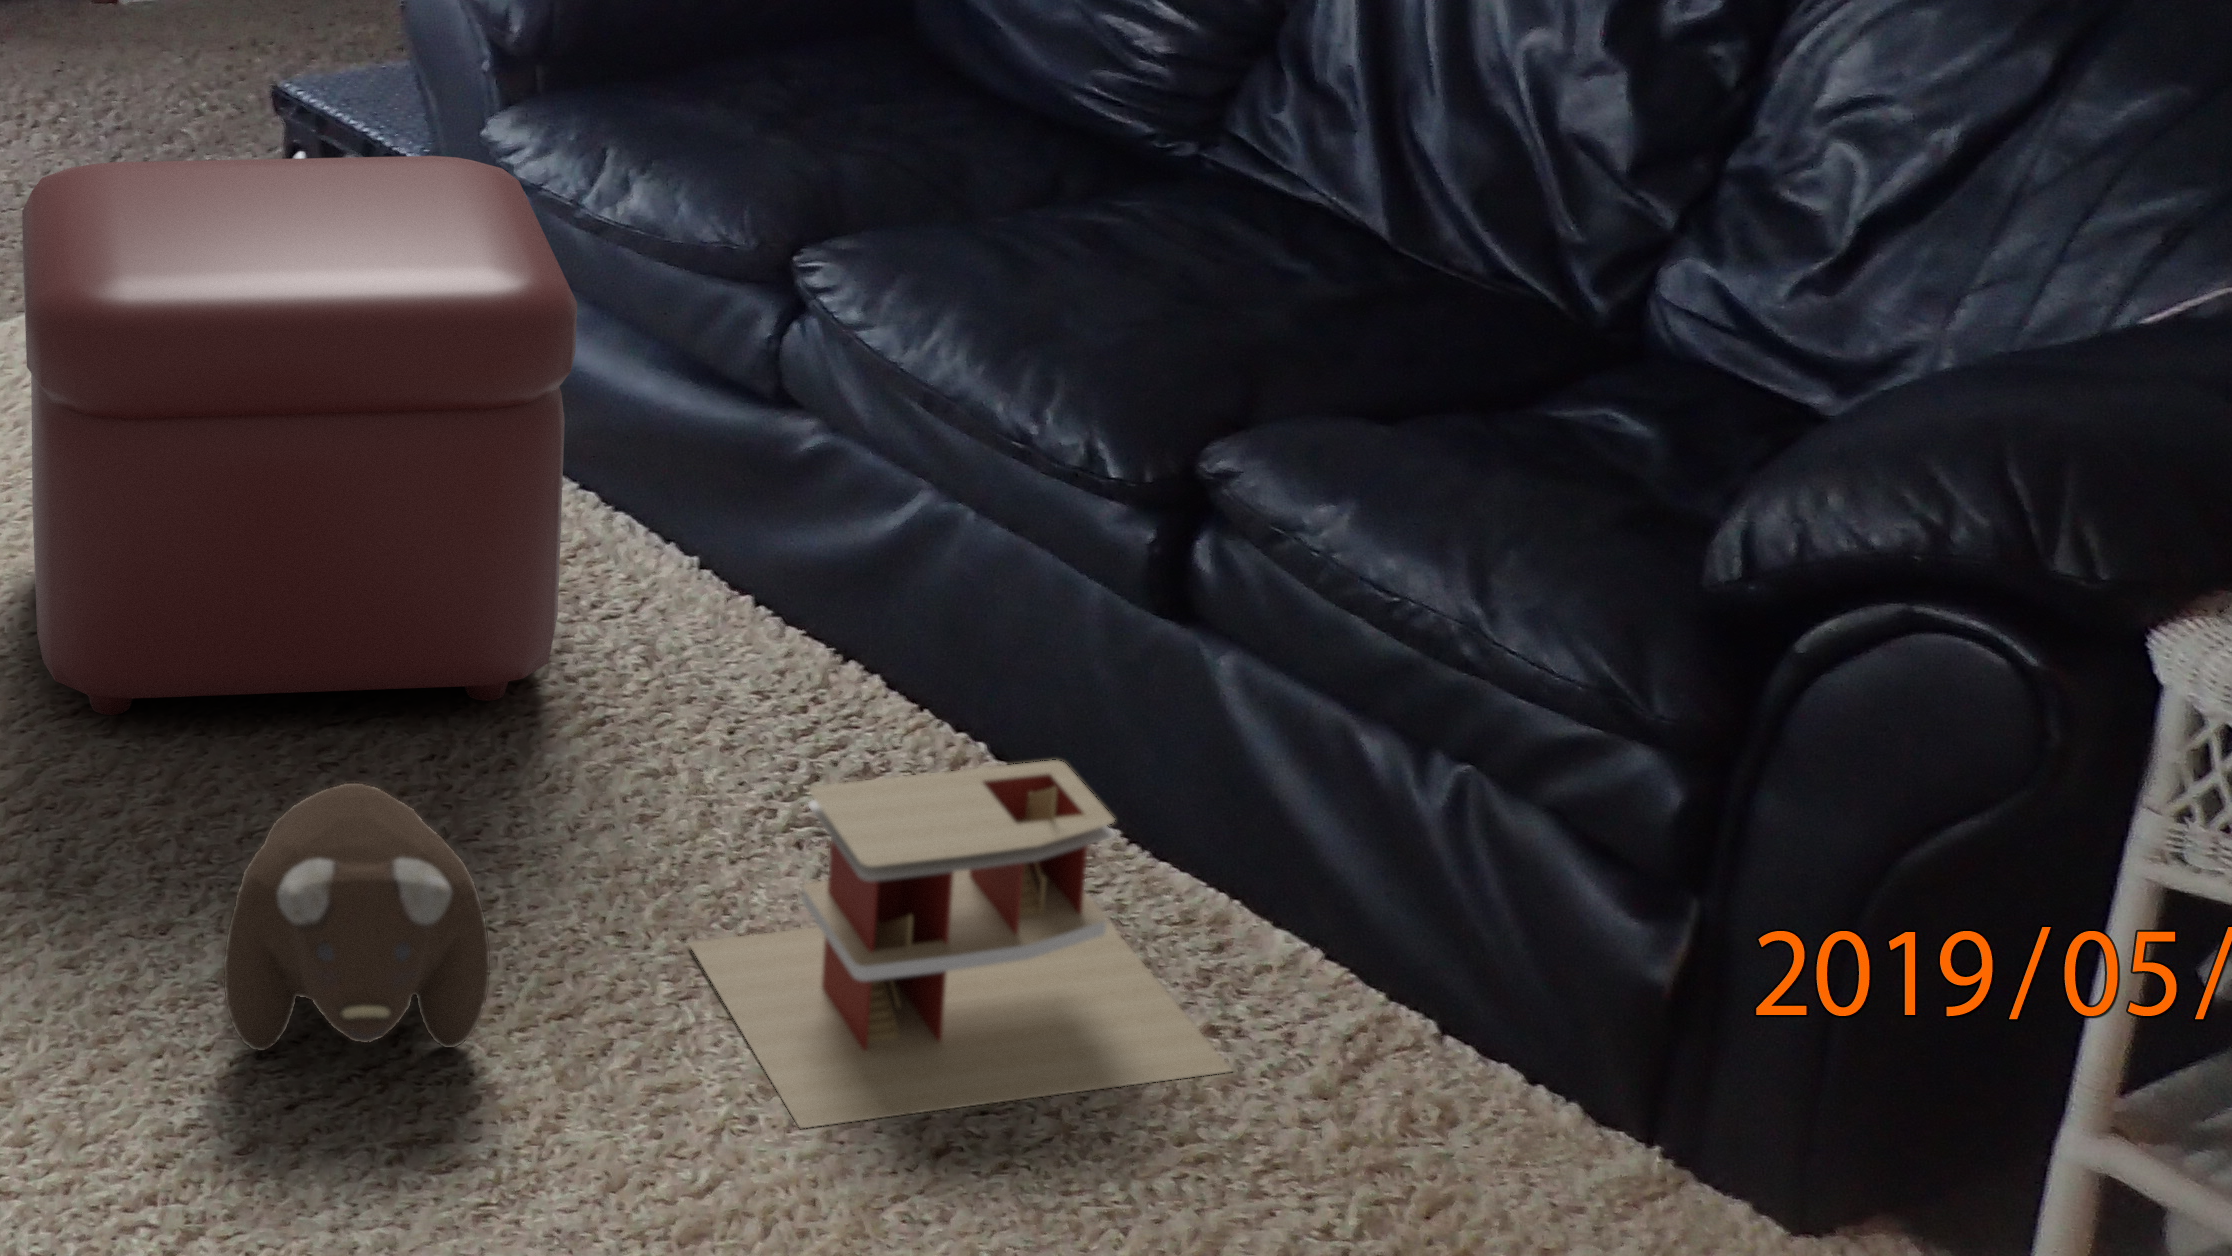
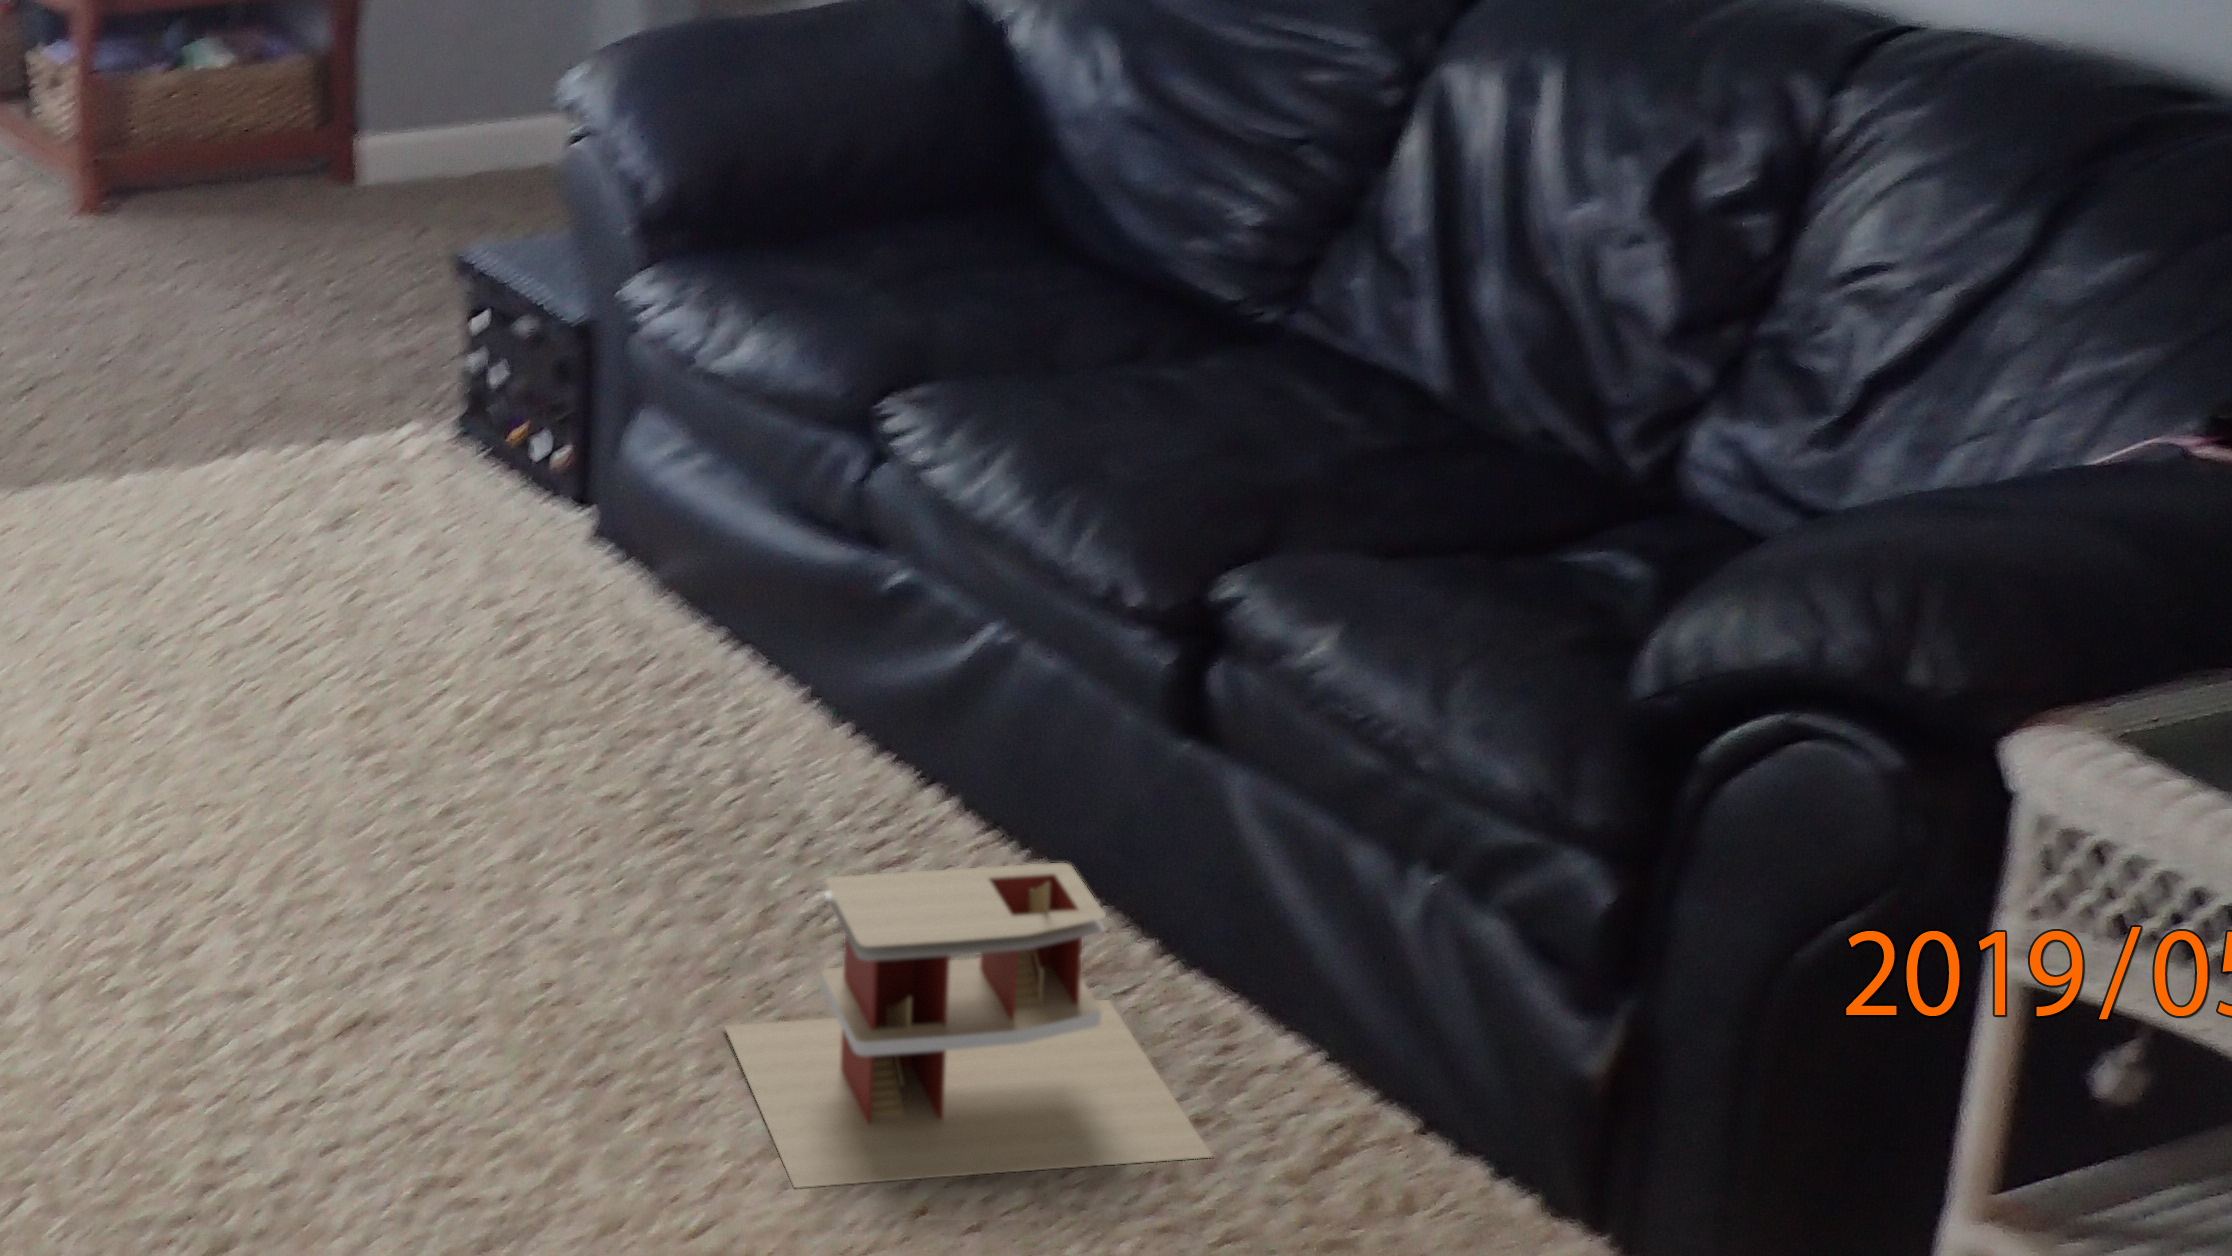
ottoman: present [22,156,577,715] -> none [156,307,663,812]
plush toy: present [224,783,490,1050] -> none [277,858,520,1106]

